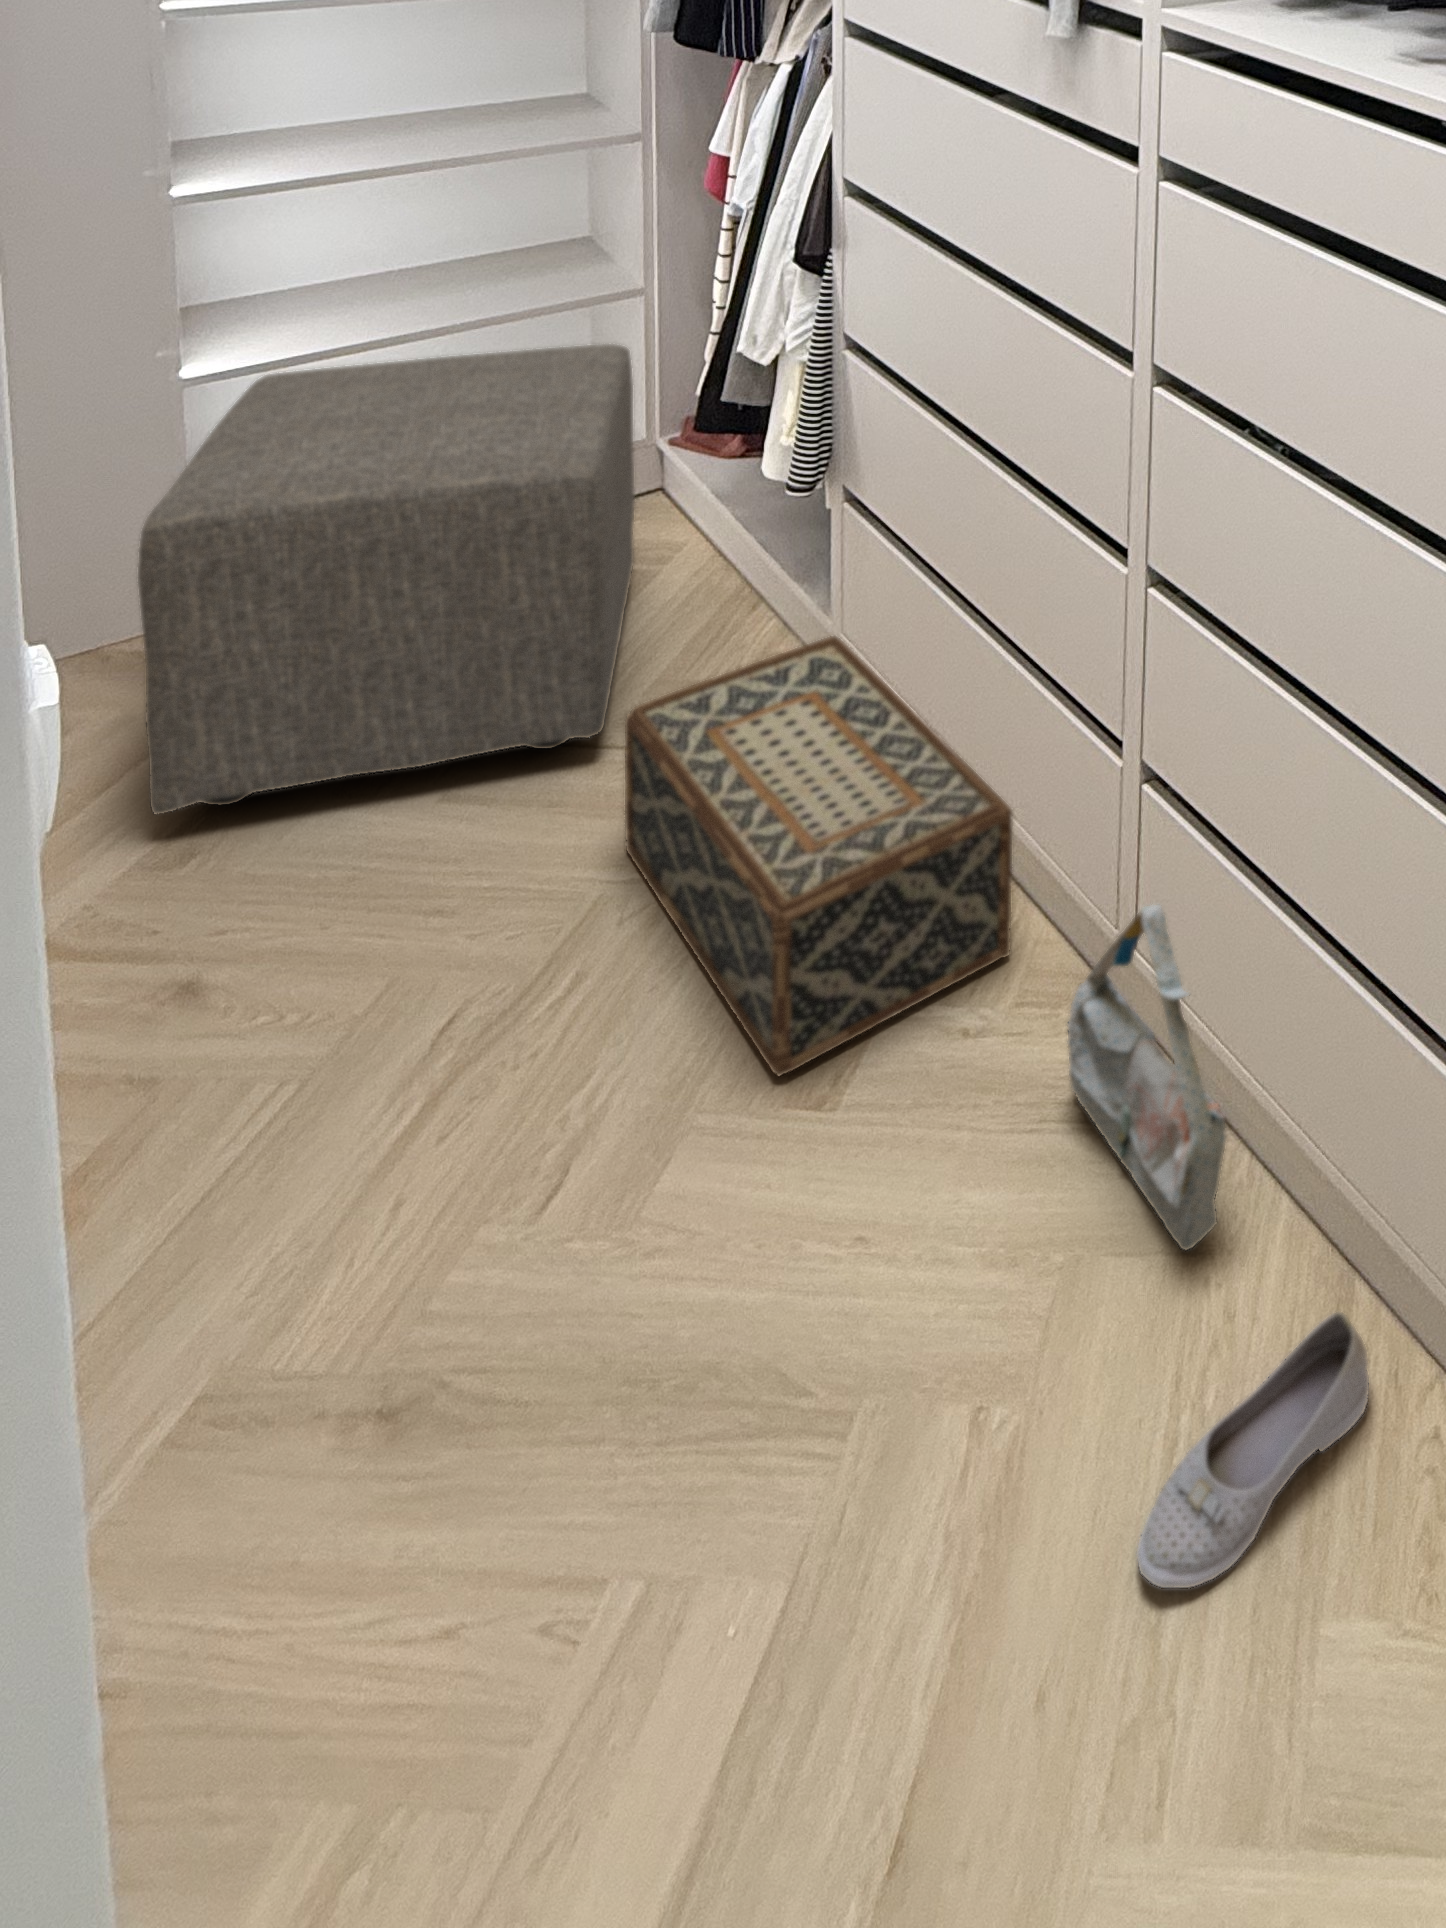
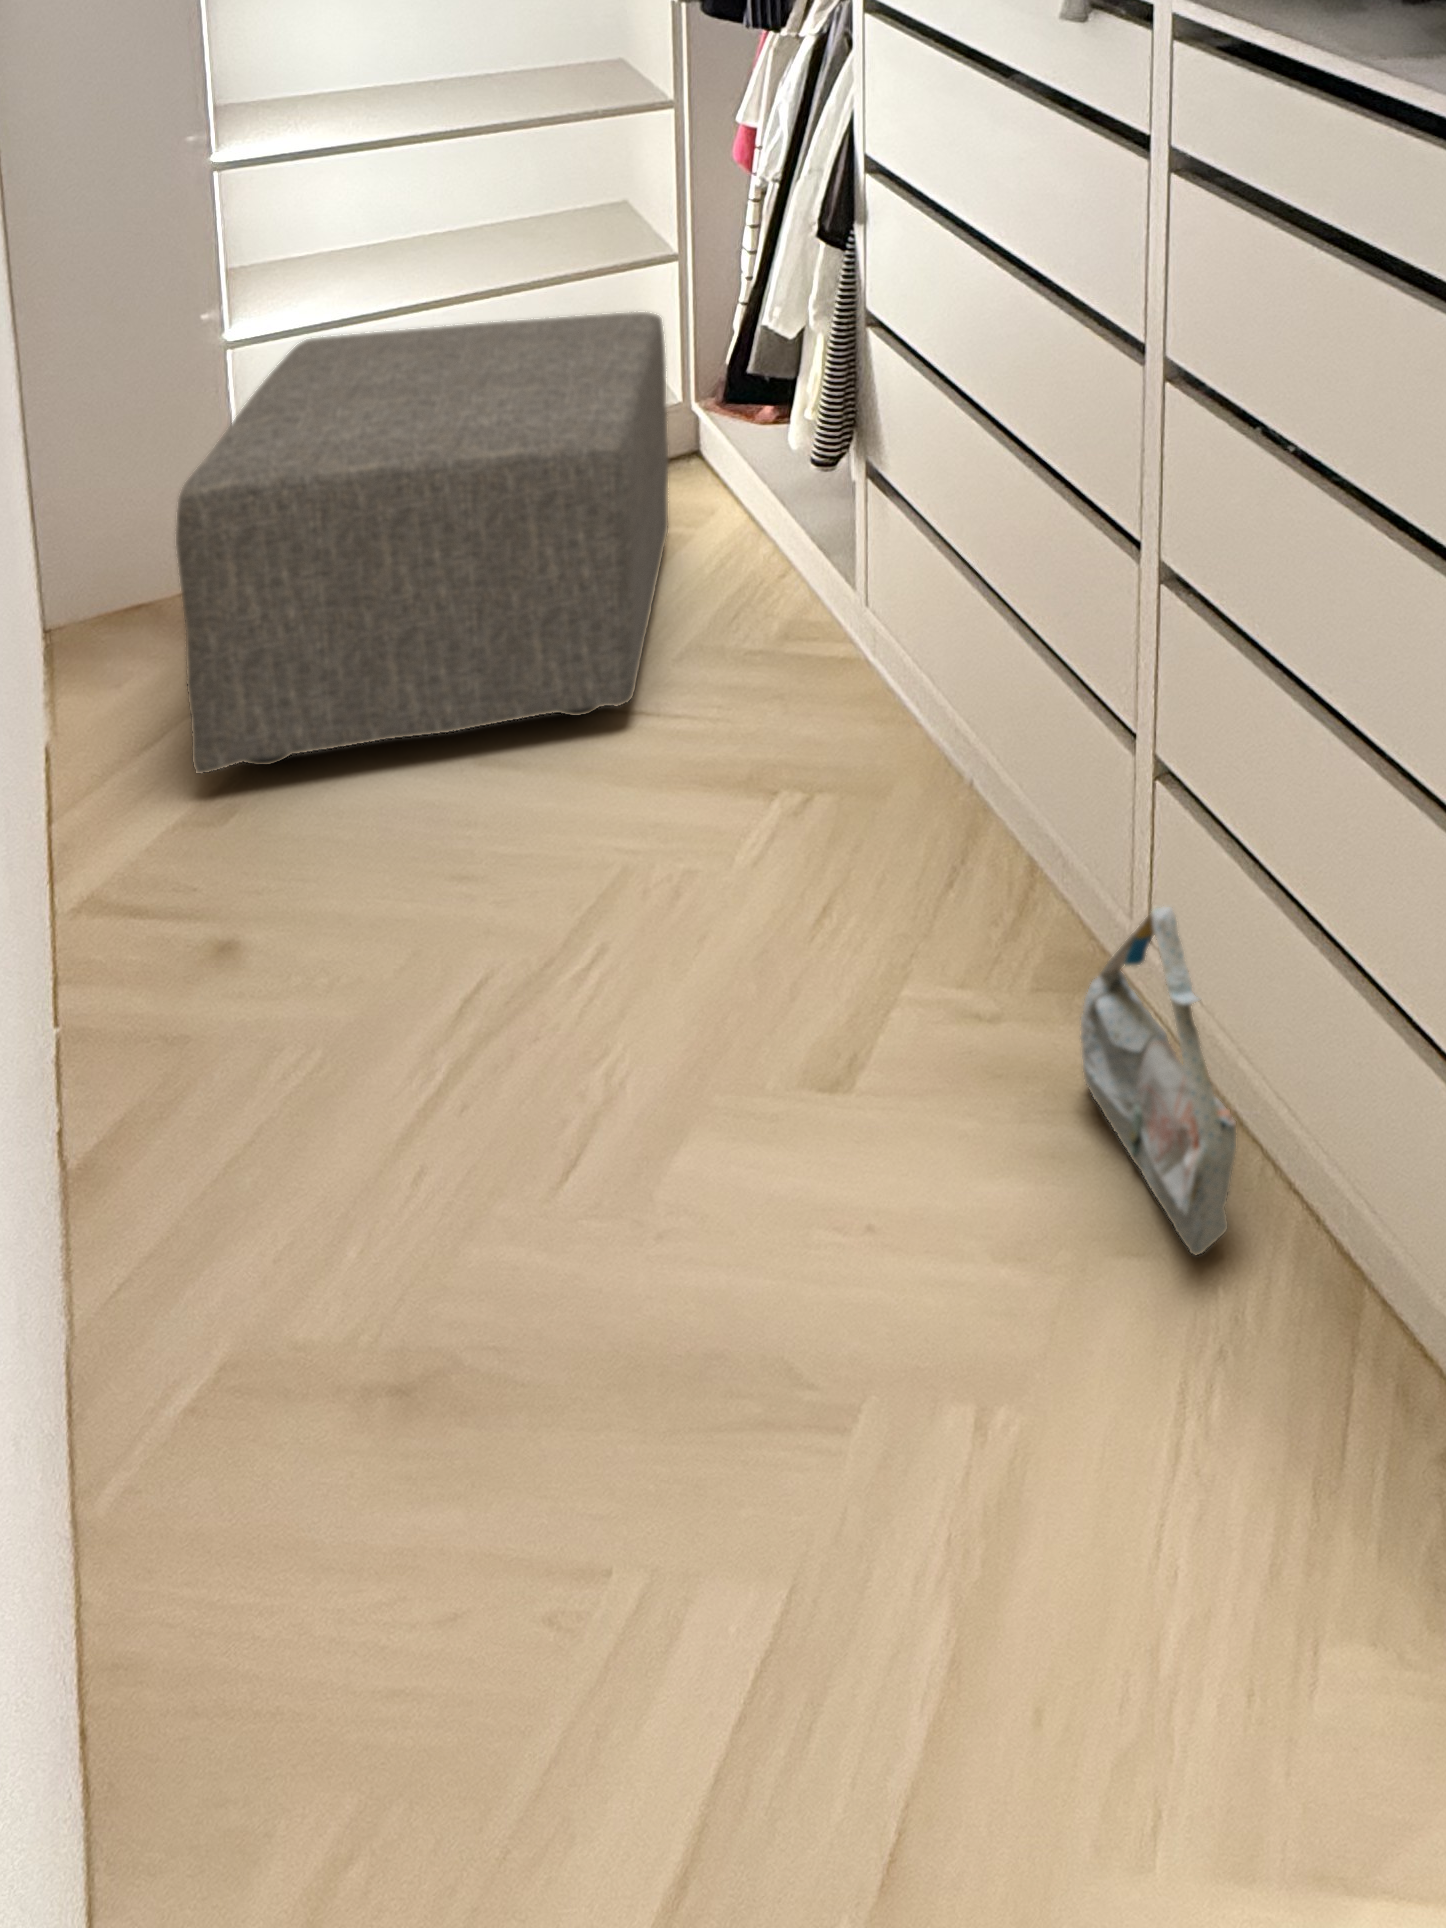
woven basket: present [625,636,1013,1076] -> none [650,611,1030,1060]
shoe: present [1137,1312,1369,1588] -> none [1137,1330,1377,1612]

